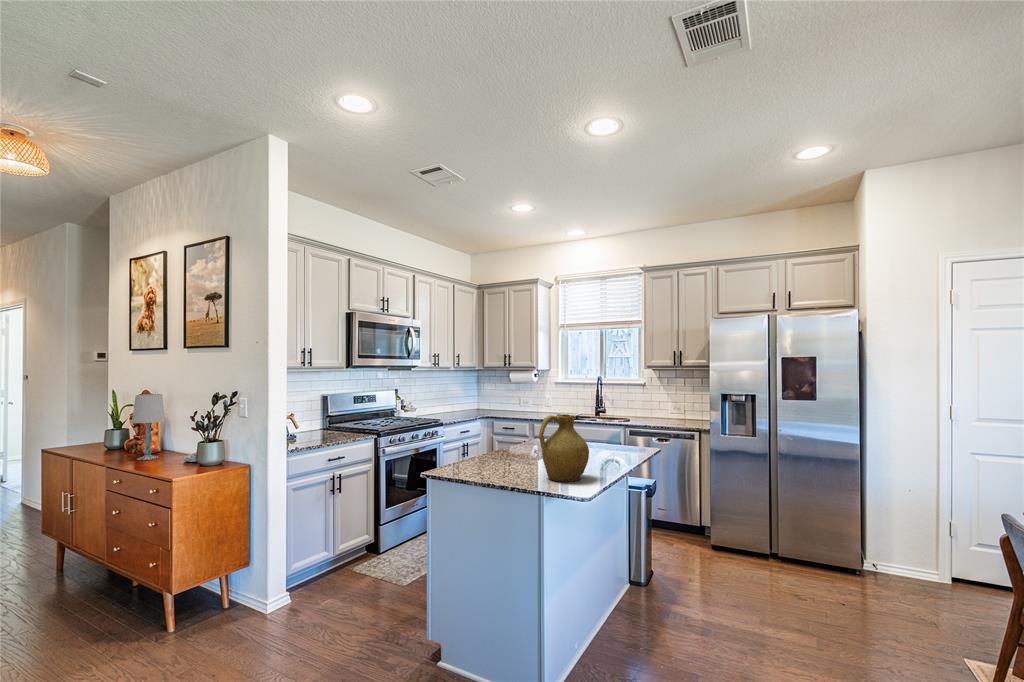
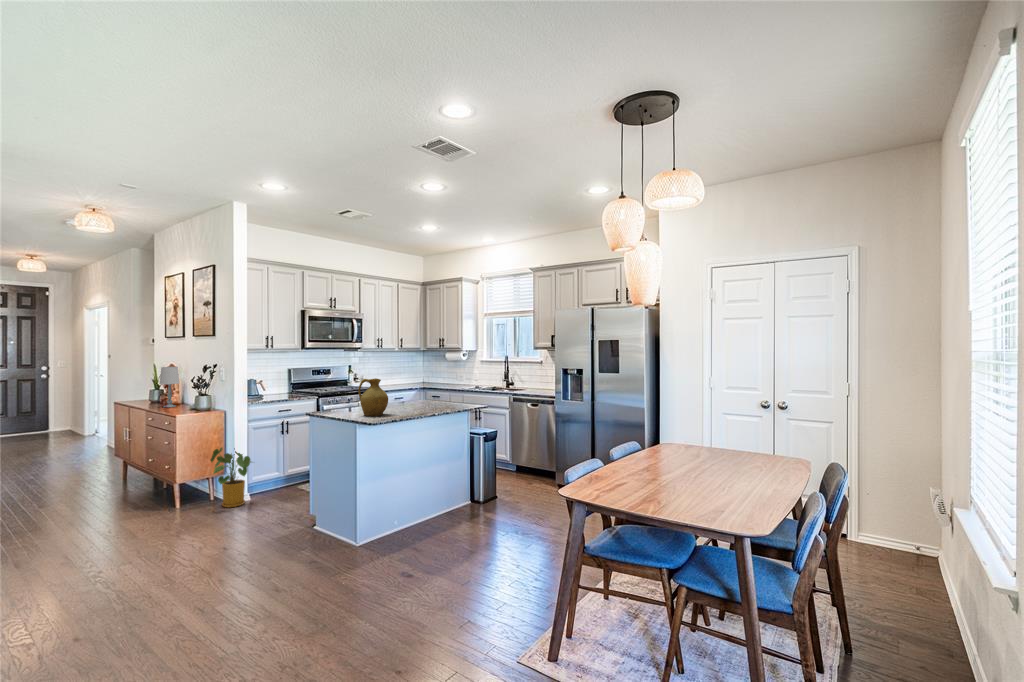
house plant: none [229,521,308,635] -> present [210,447,251,507]

